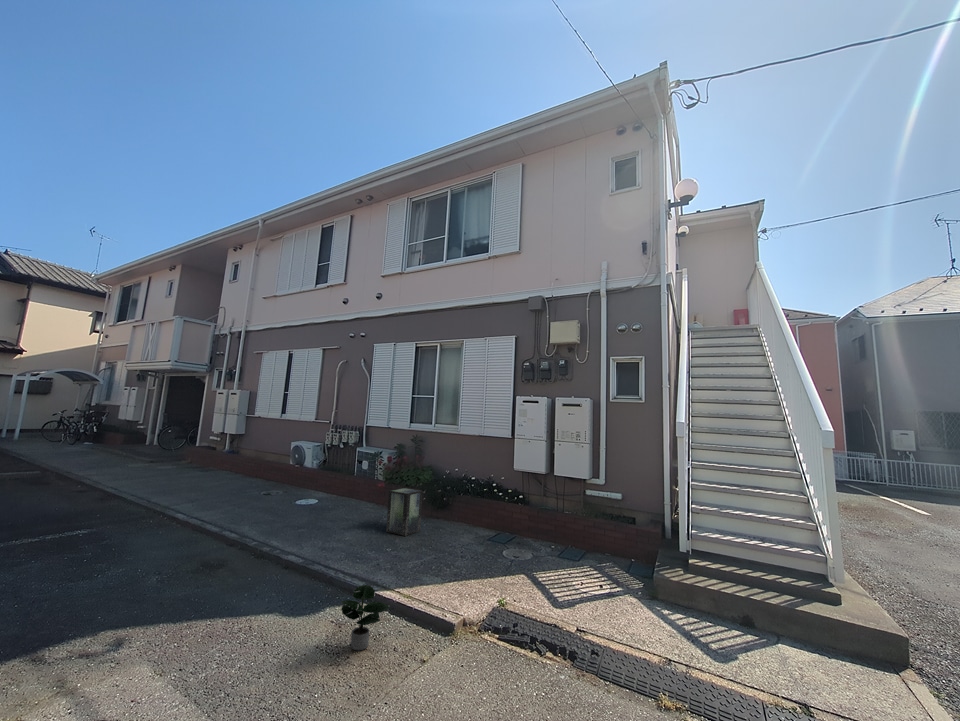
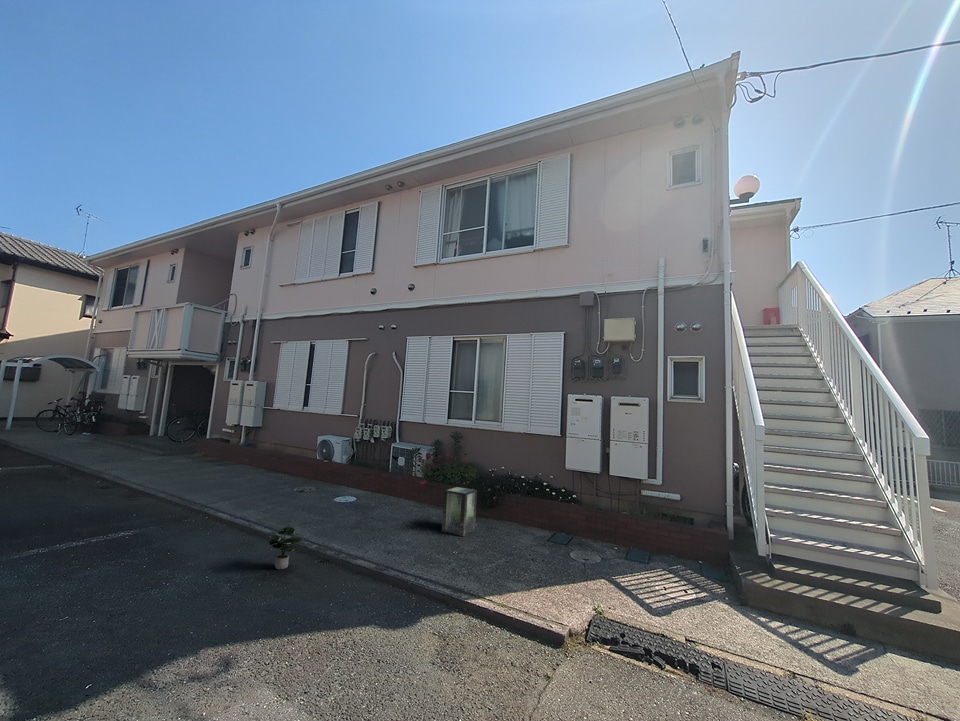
potted plant: present [341,585,390,650] -> present [268,527,304,569]

